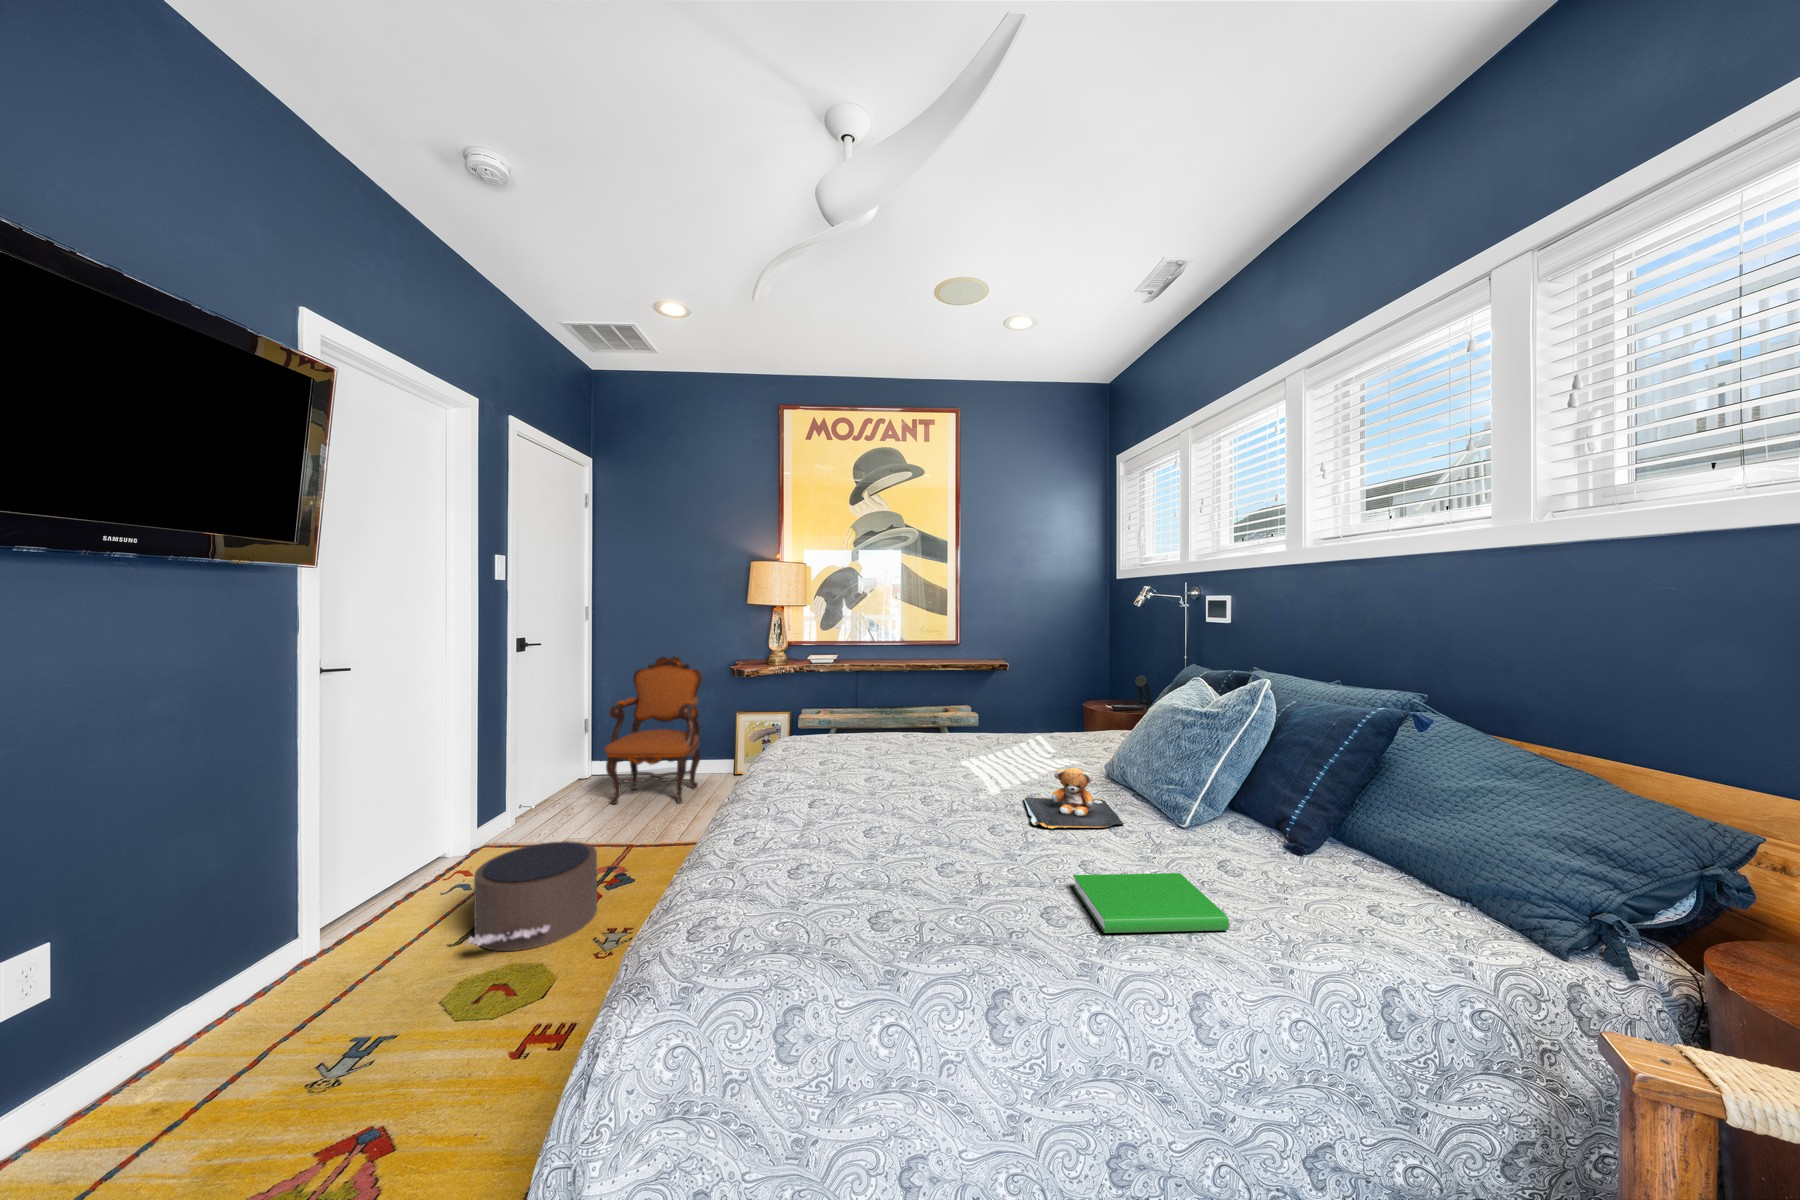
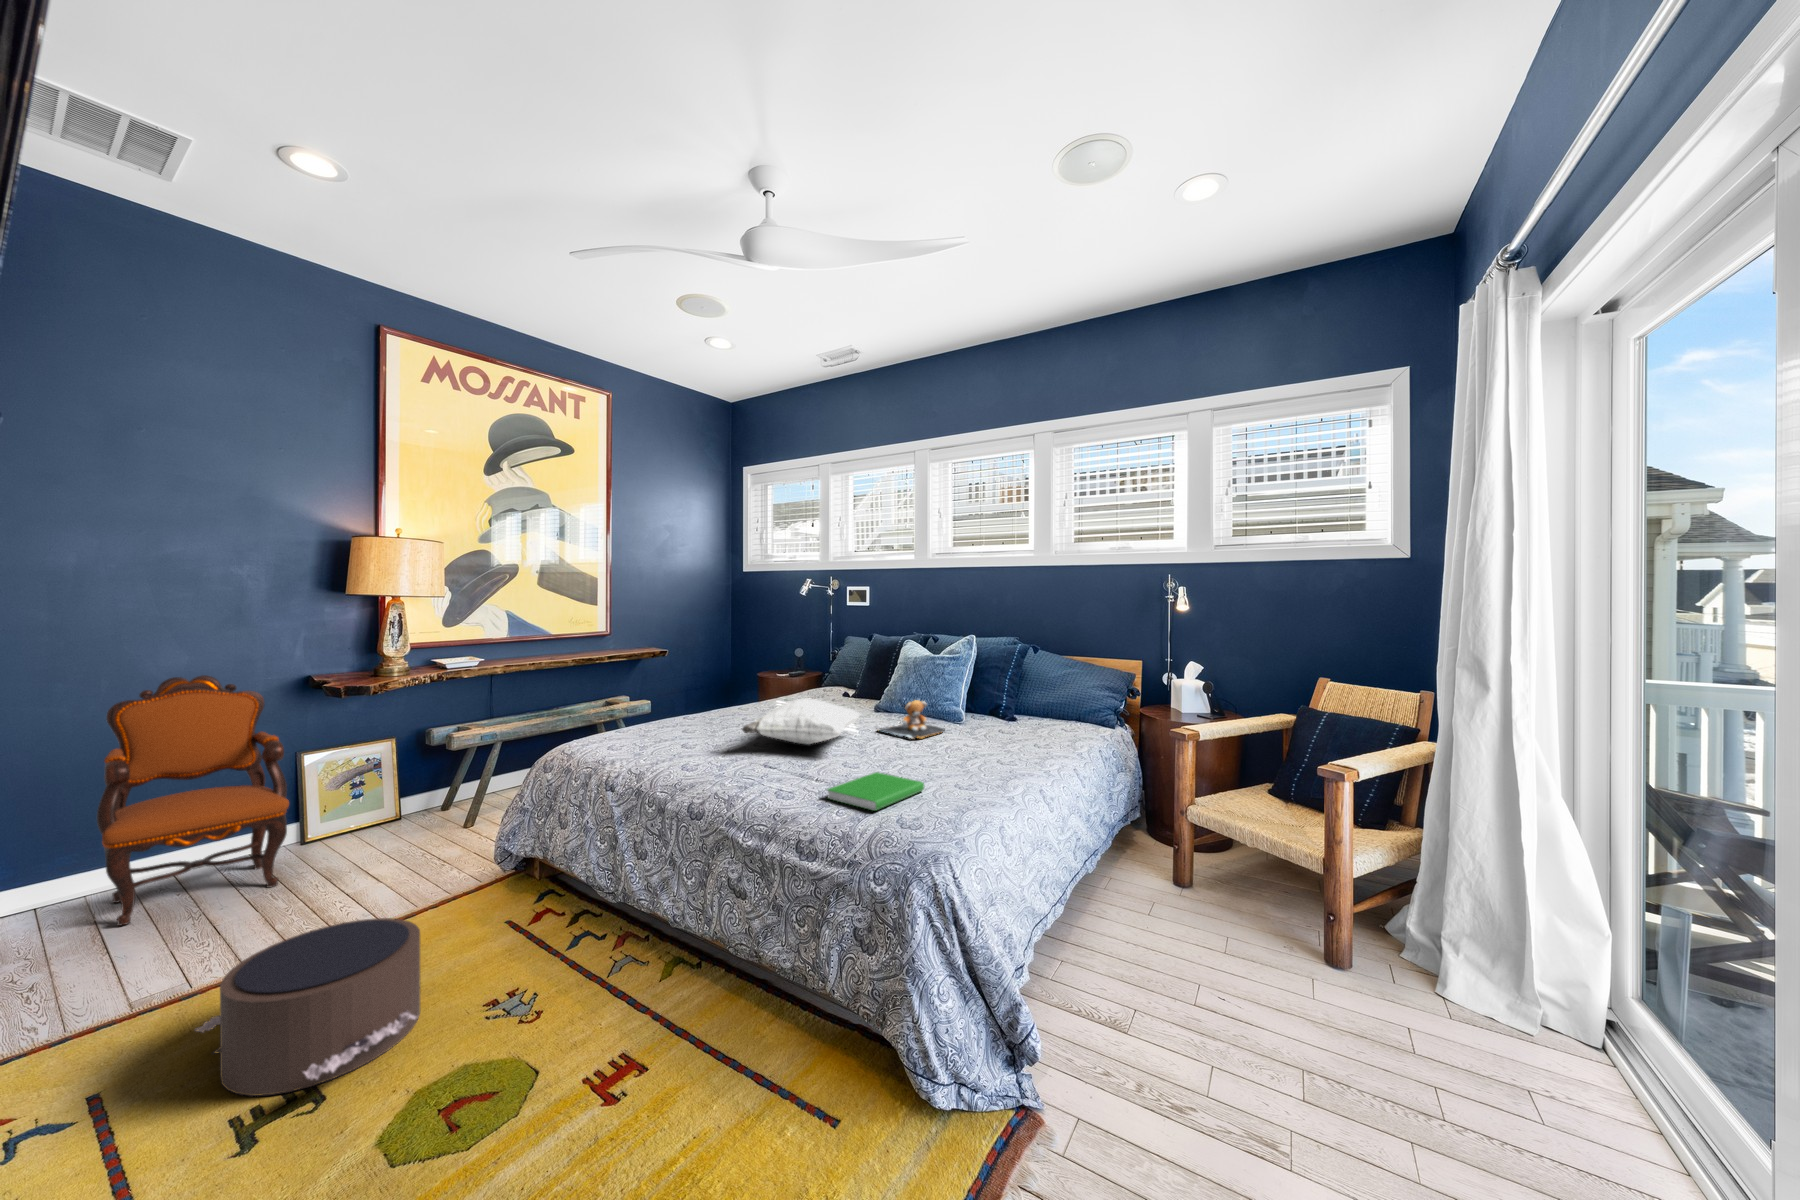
pillow: none [827,737,989,796] -> present [741,698,861,744]
hardcover book: present [1073,873,1229,933] -> present [827,772,924,811]

